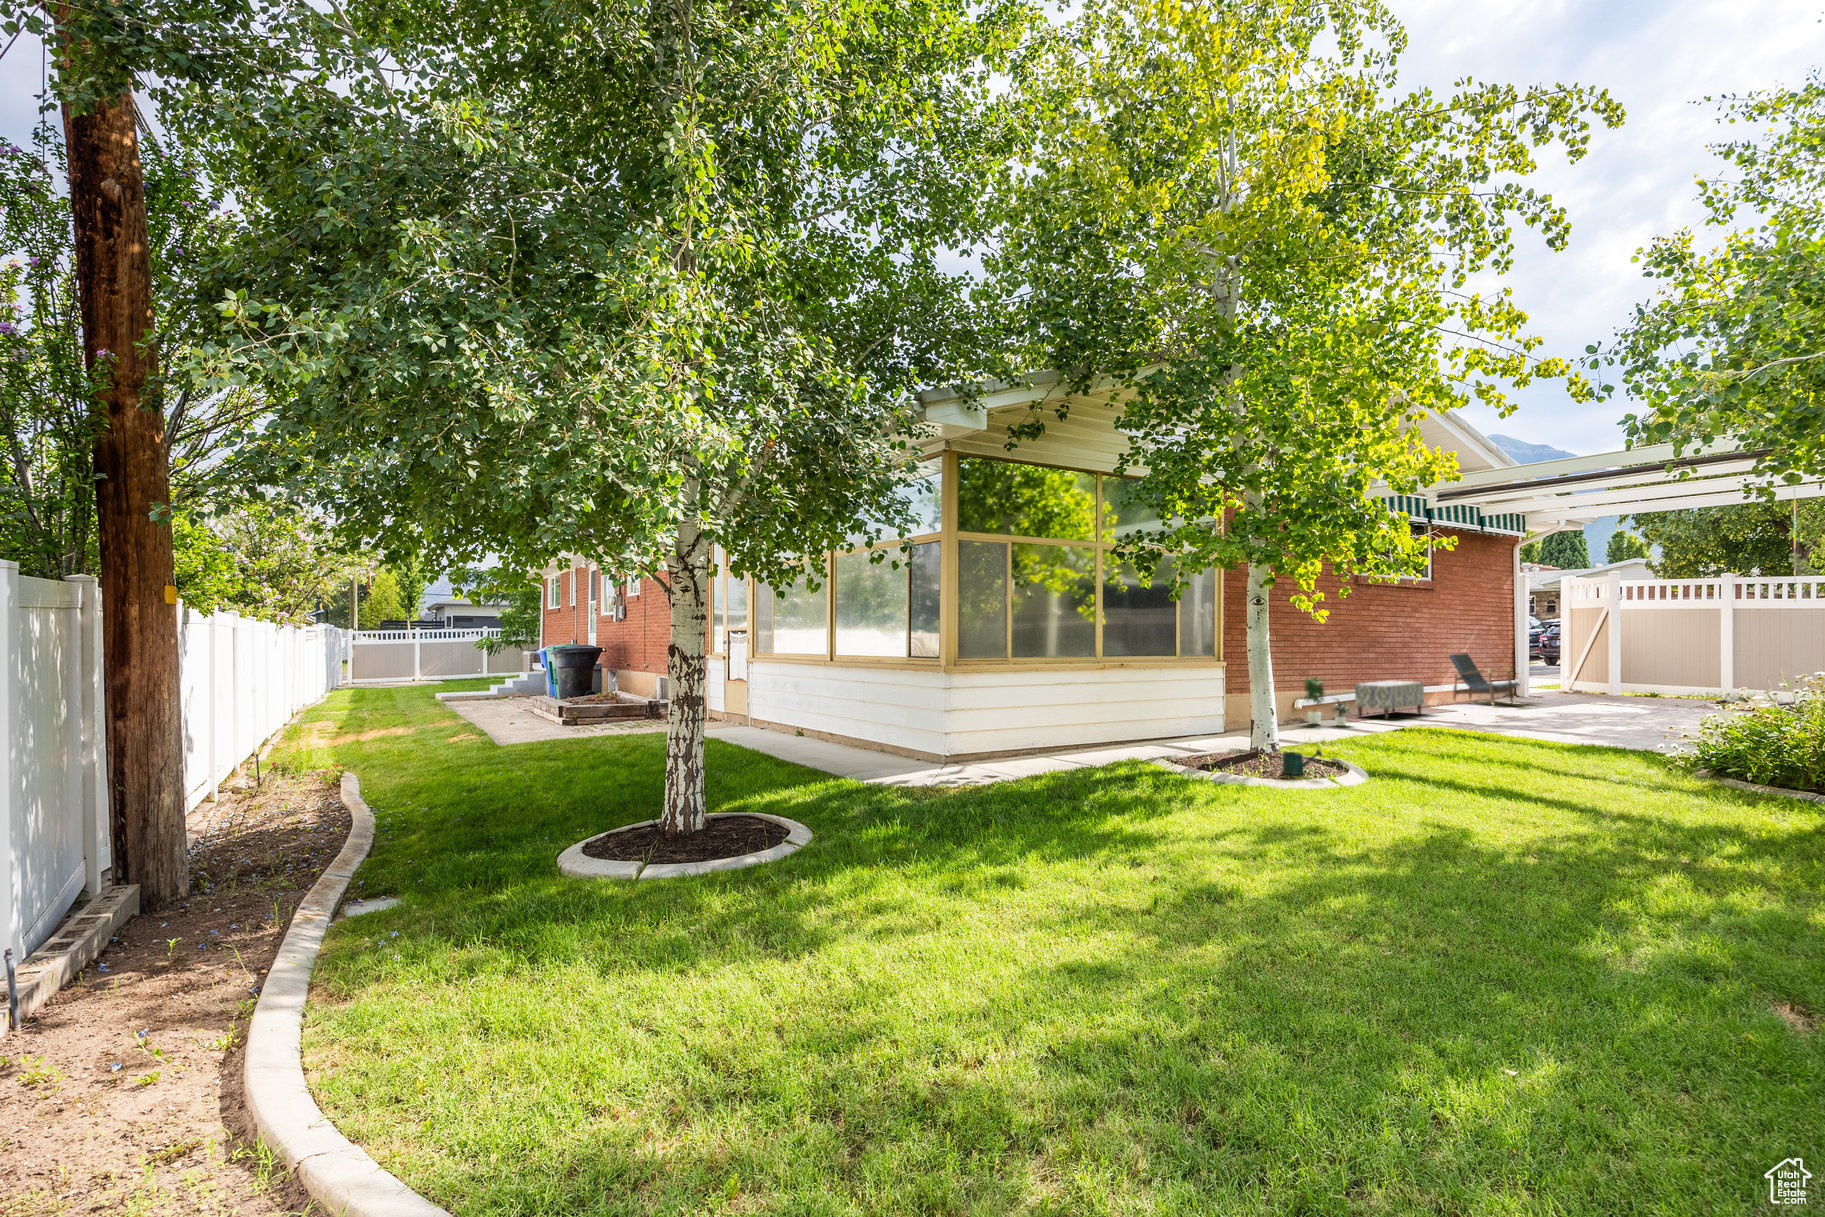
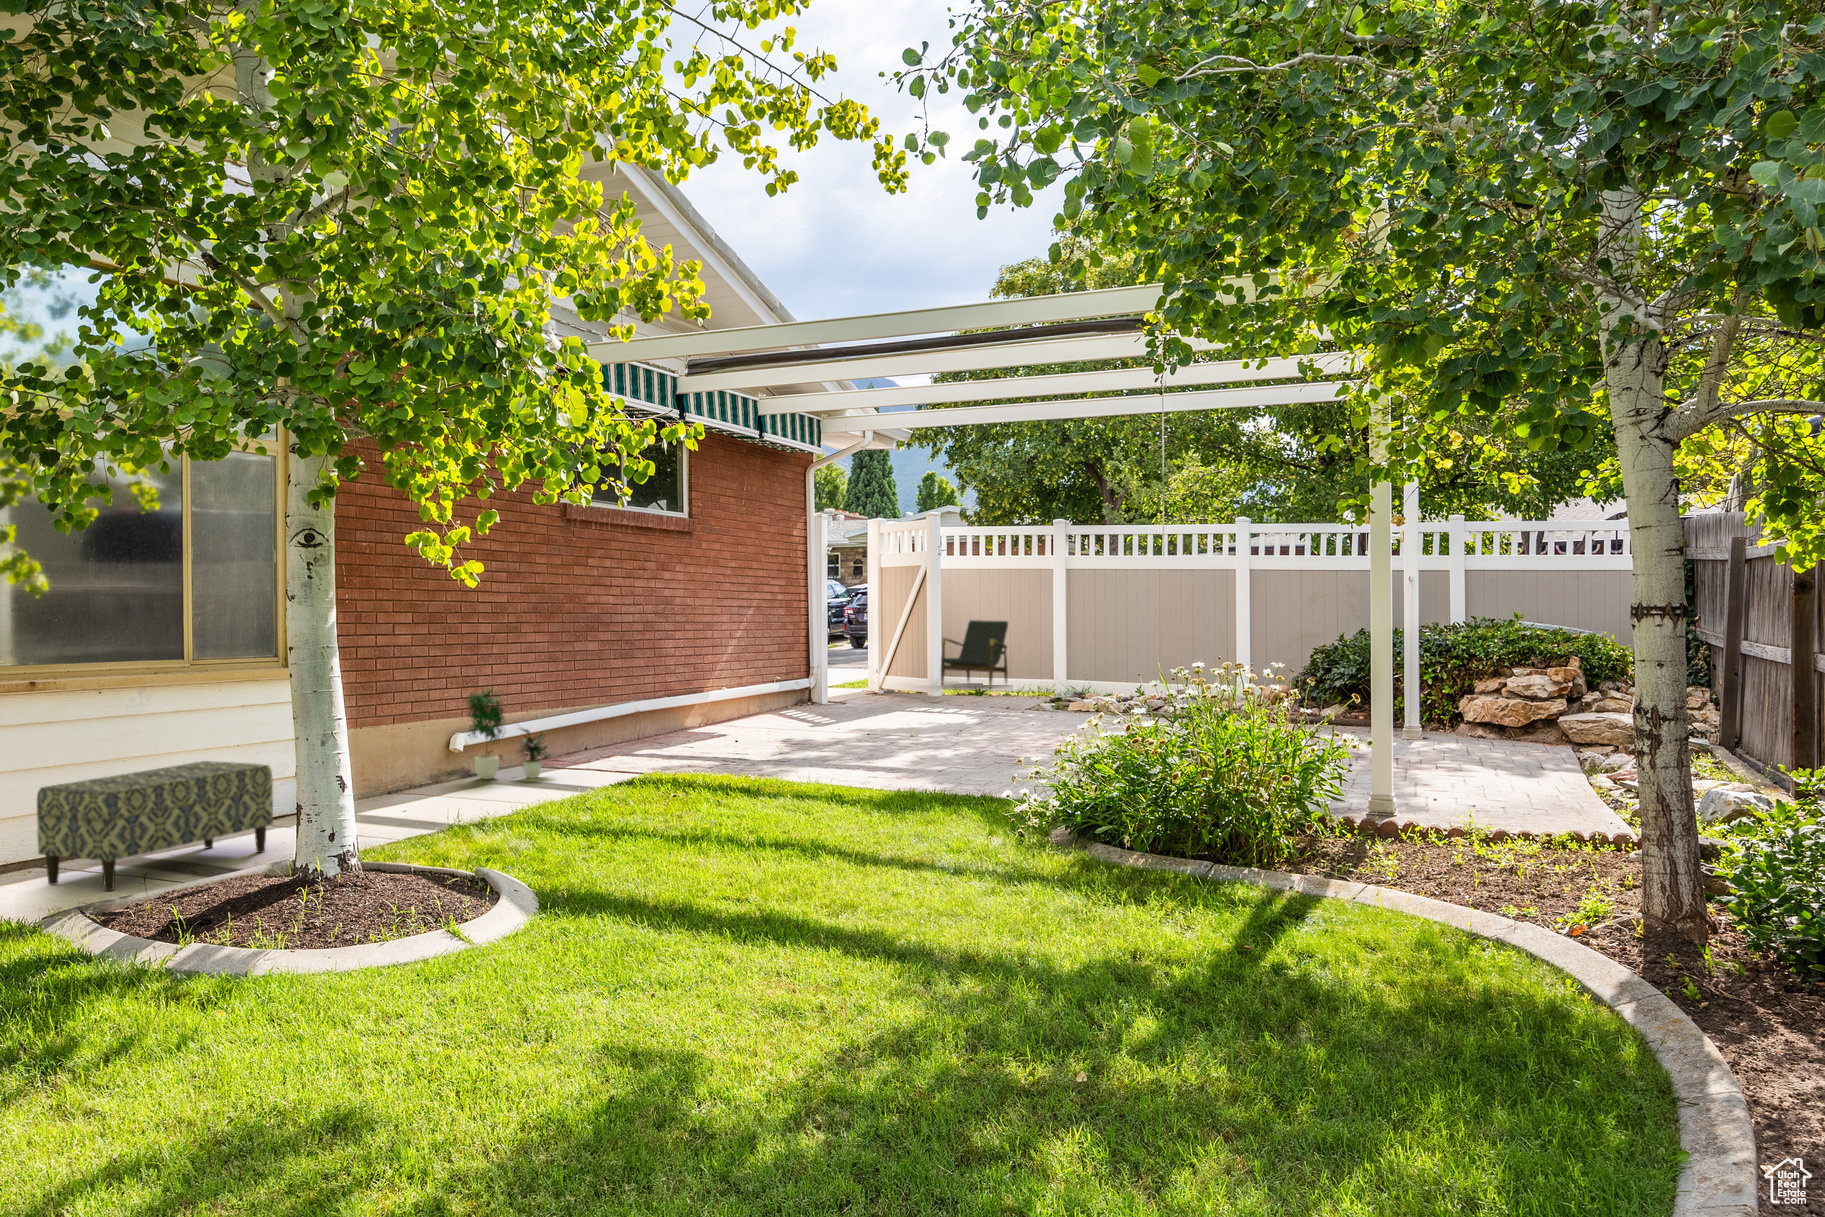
lounge chair: present [1449,653,1519,706] -> present [941,620,1008,687]
bench: present [1355,680,1424,719] -> present [37,761,273,891]
watering can: present [1283,749,1322,775] -> none [347,859,443,922]

